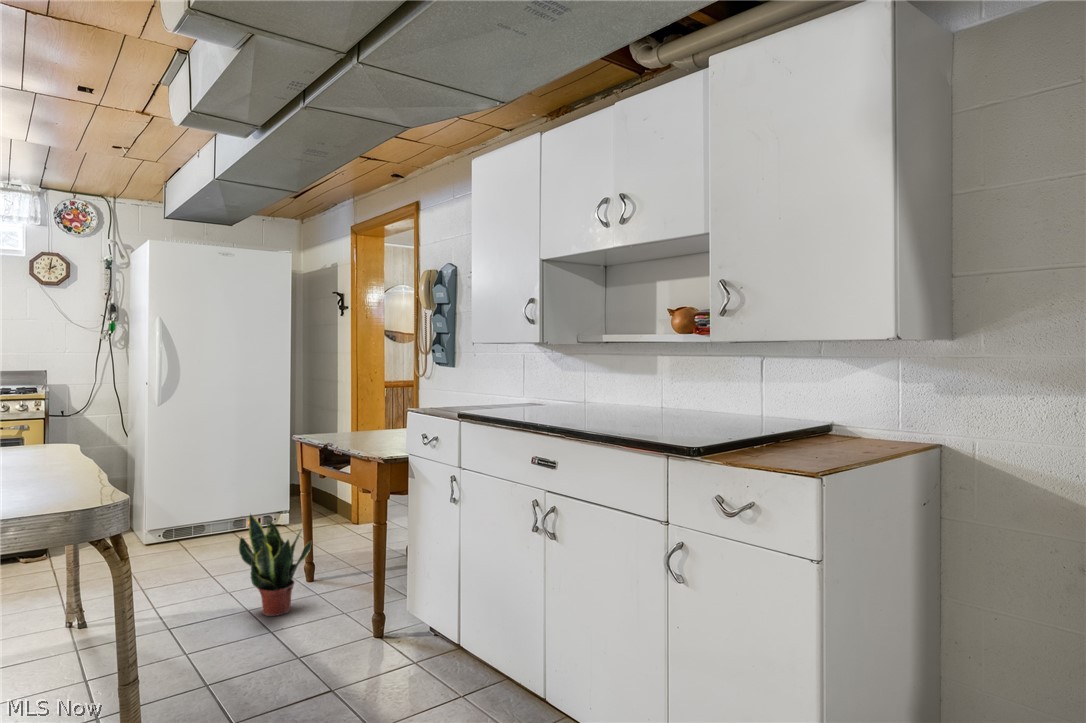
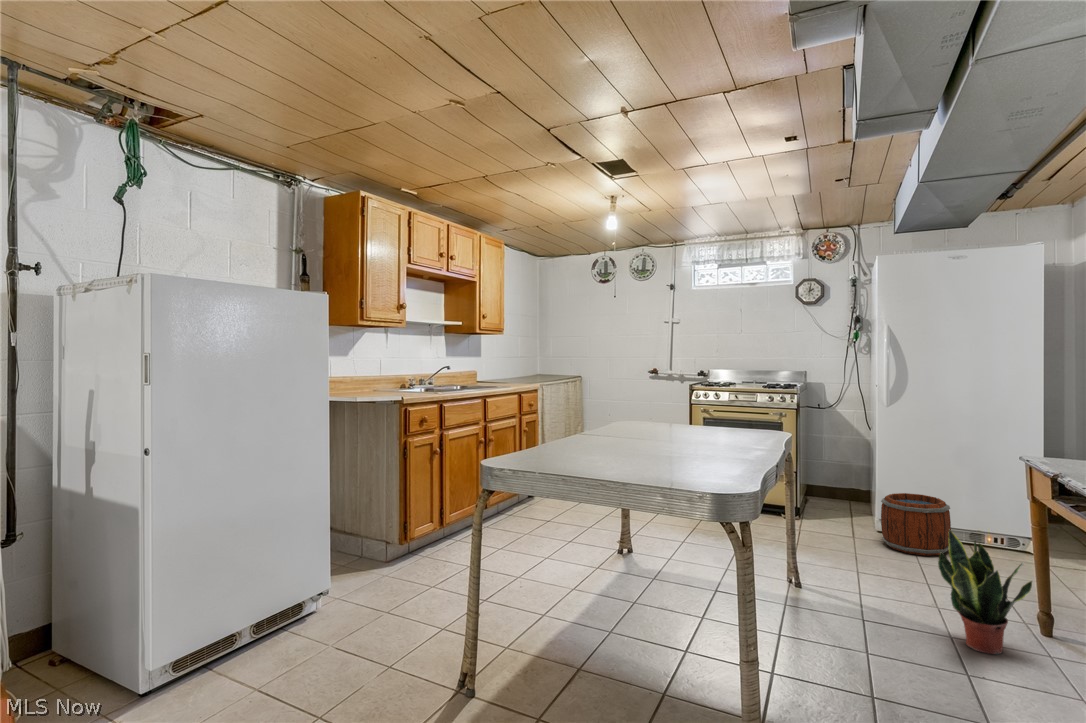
bucket: none [156,495,224,558] -> present [881,493,951,556]

